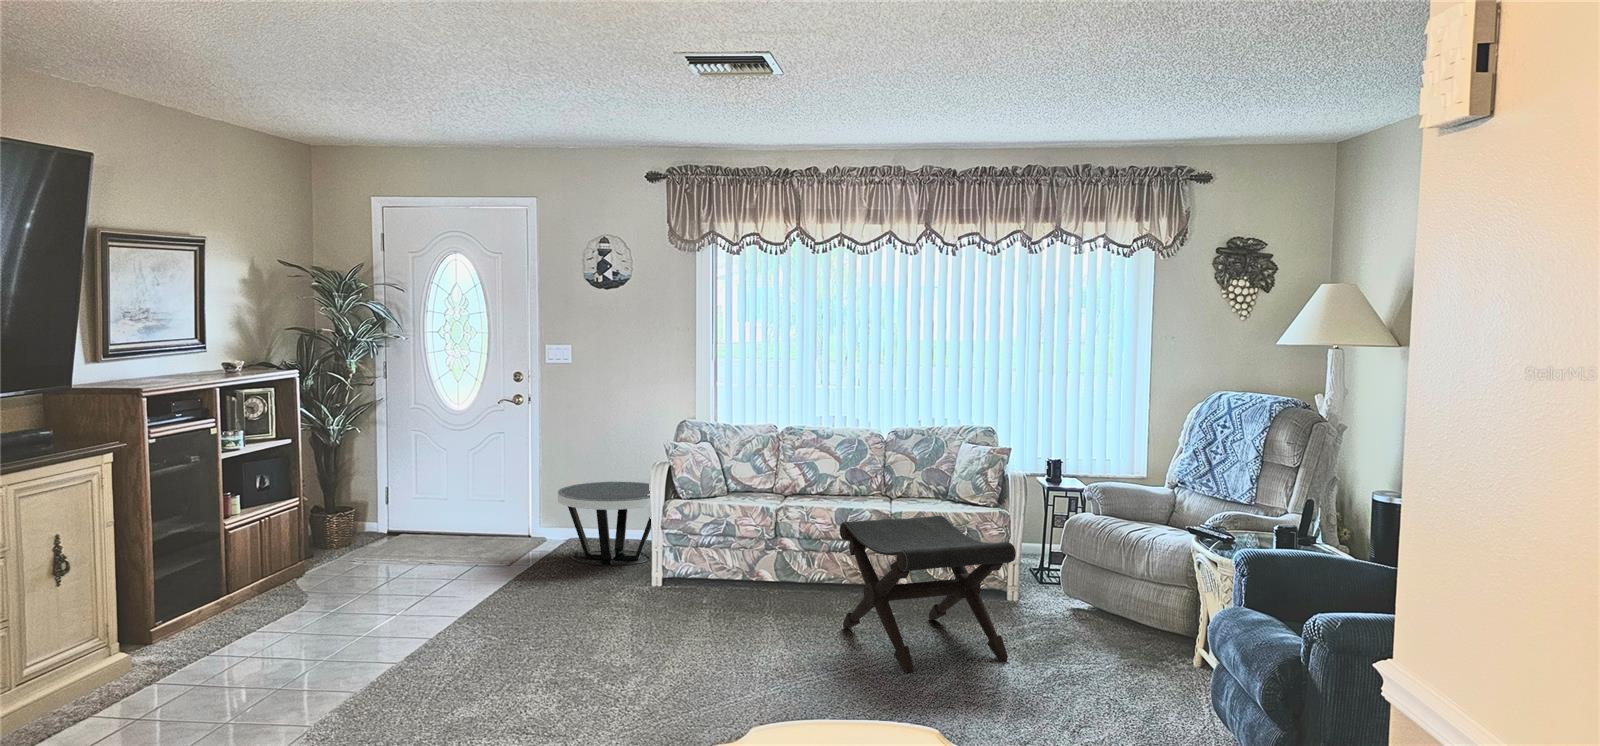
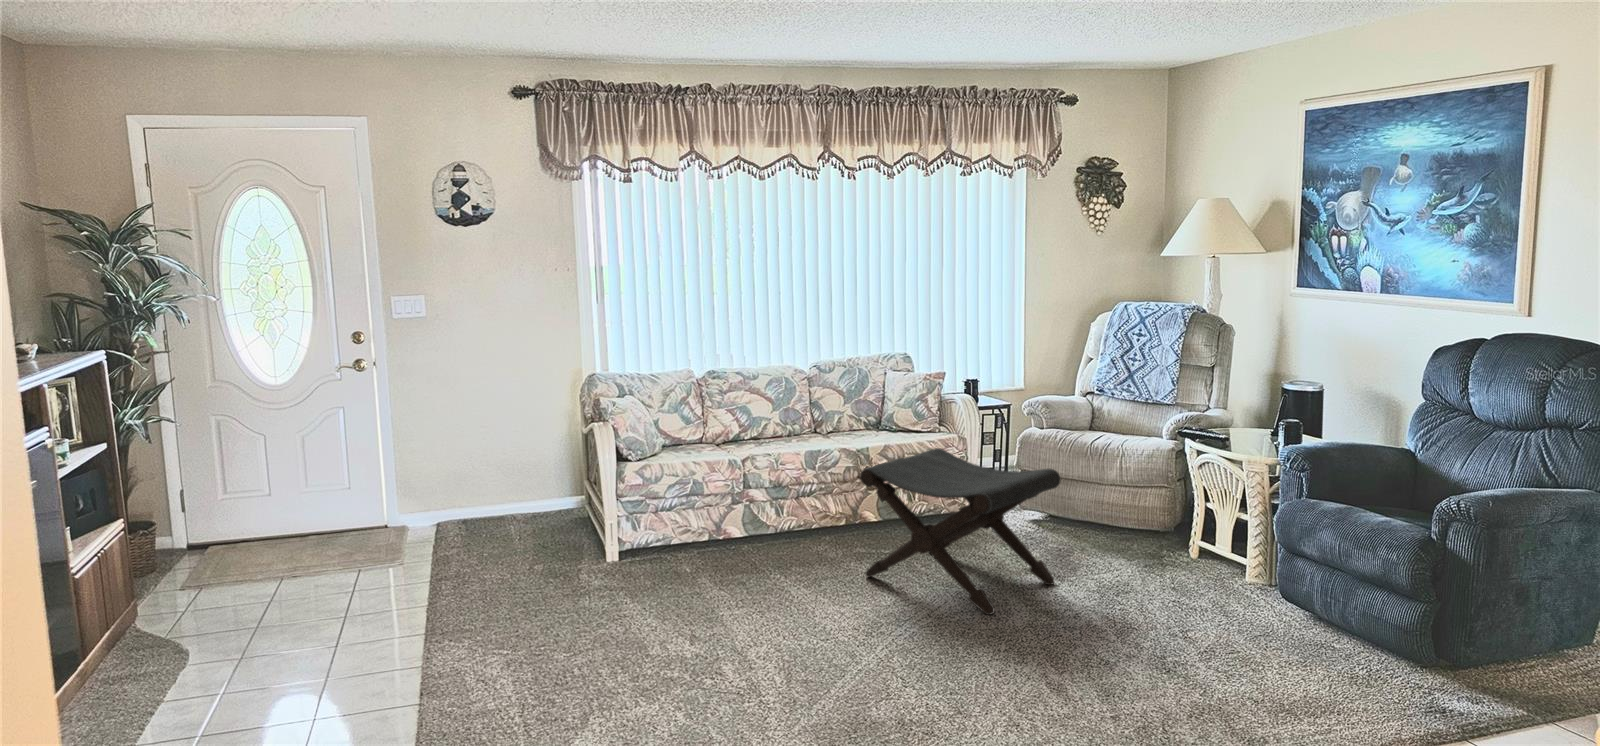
side table: present [558,482,651,566] -> none [449,447,579,549]

